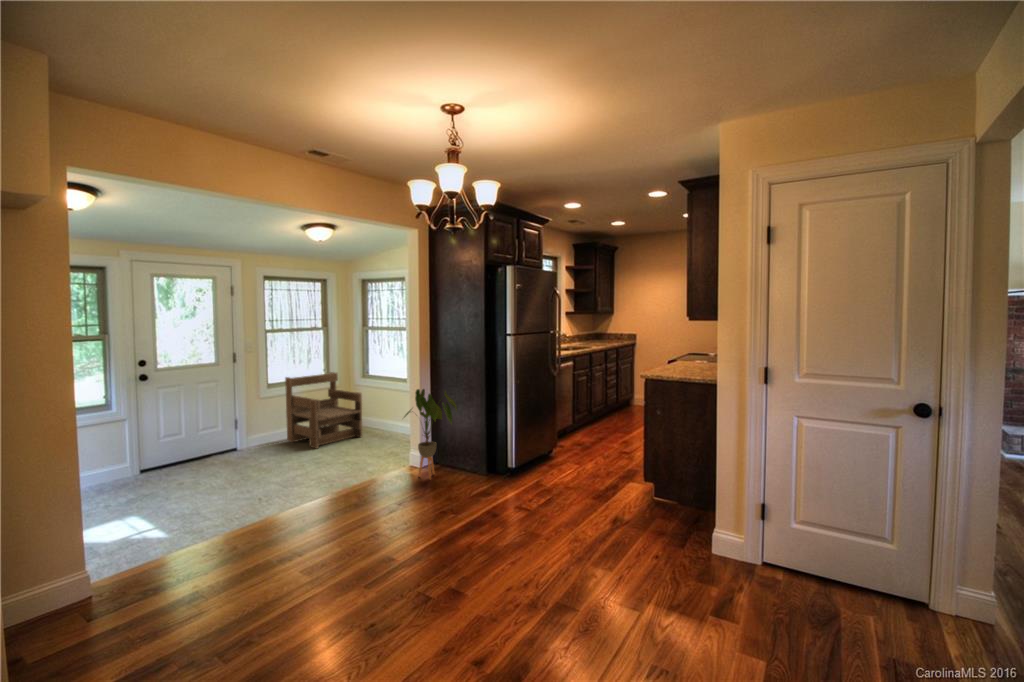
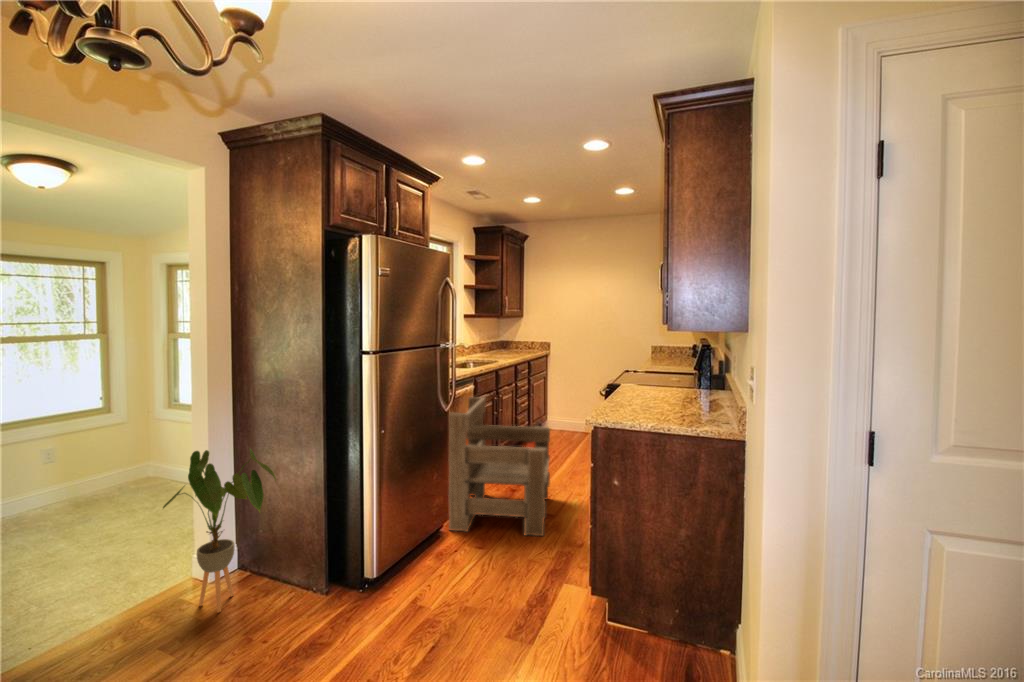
armchair: present [285,372,362,448] -> present [448,397,550,536]

